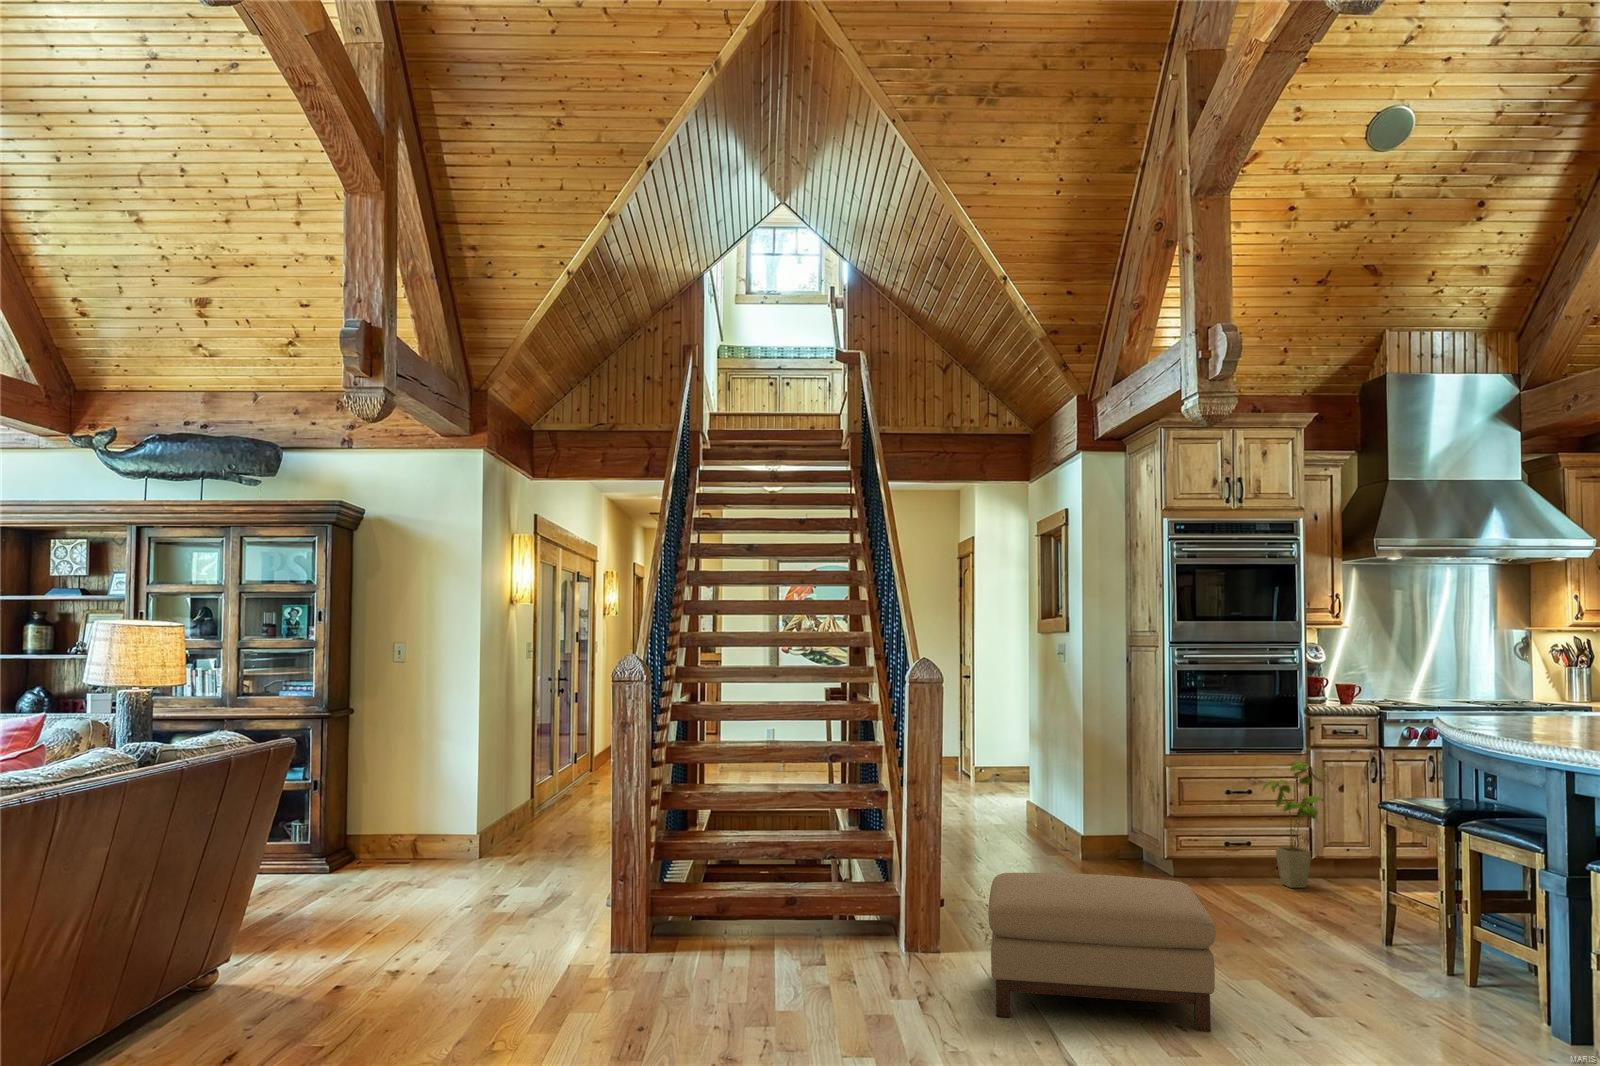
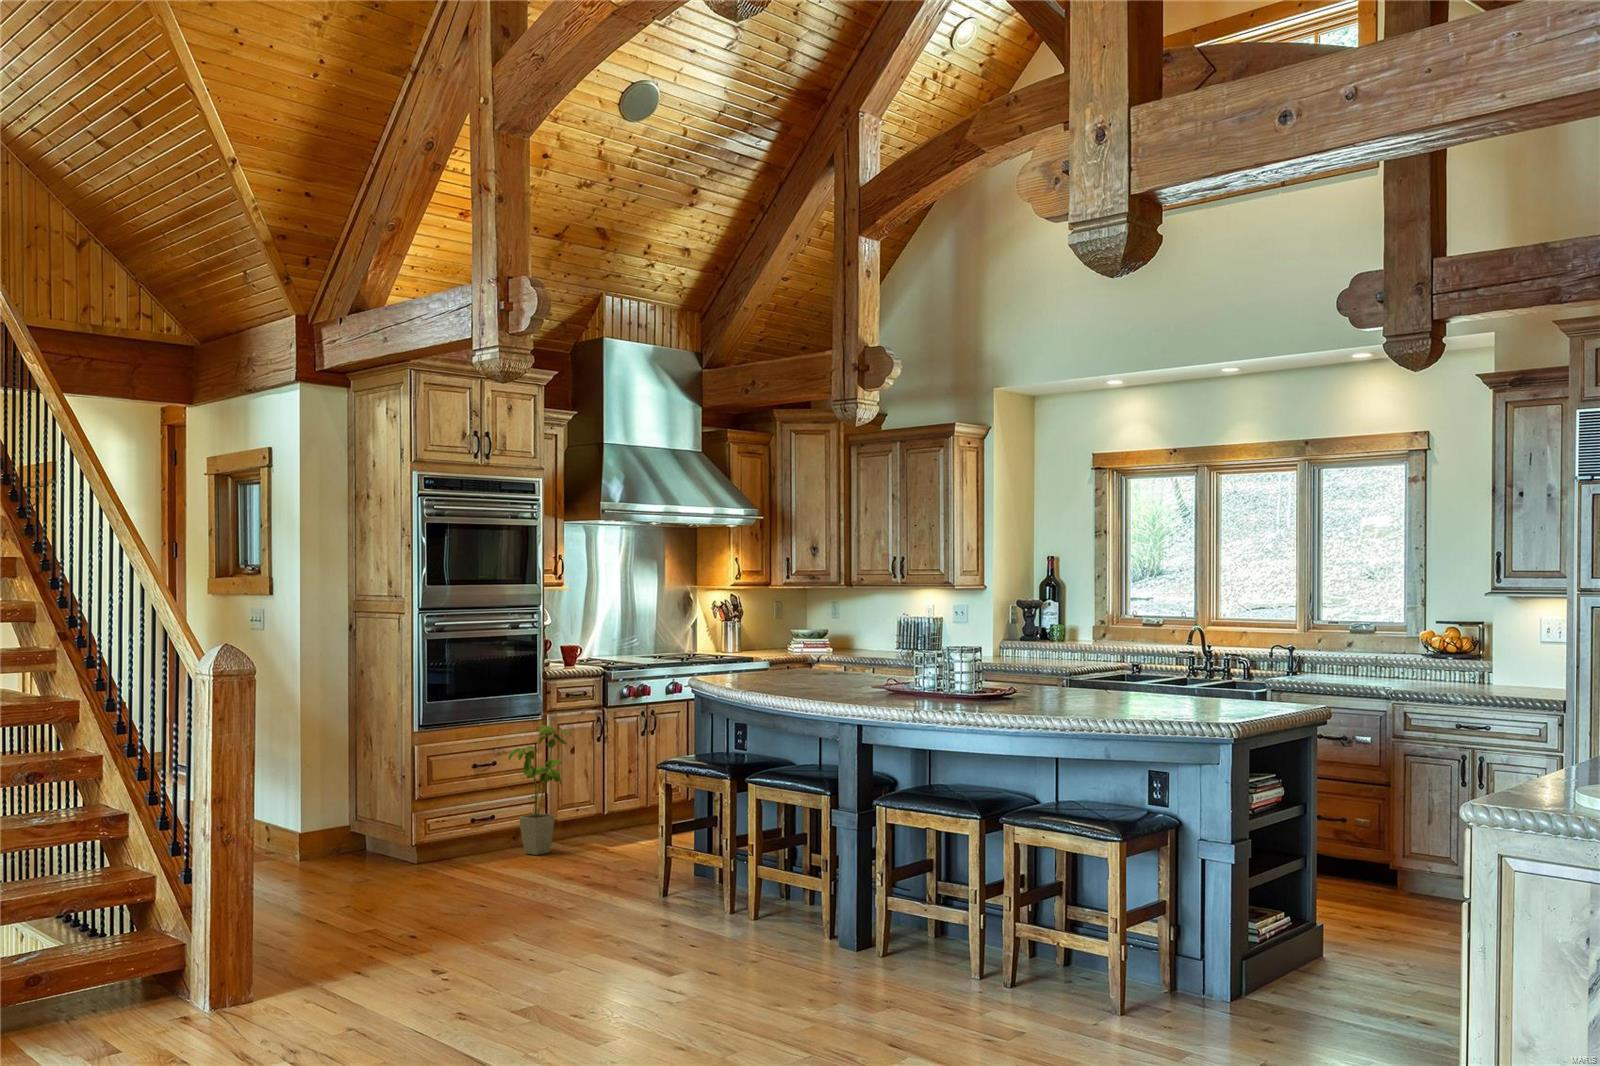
ottoman: present [988,873,1216,1032] -> none [326,850,601,1033]

